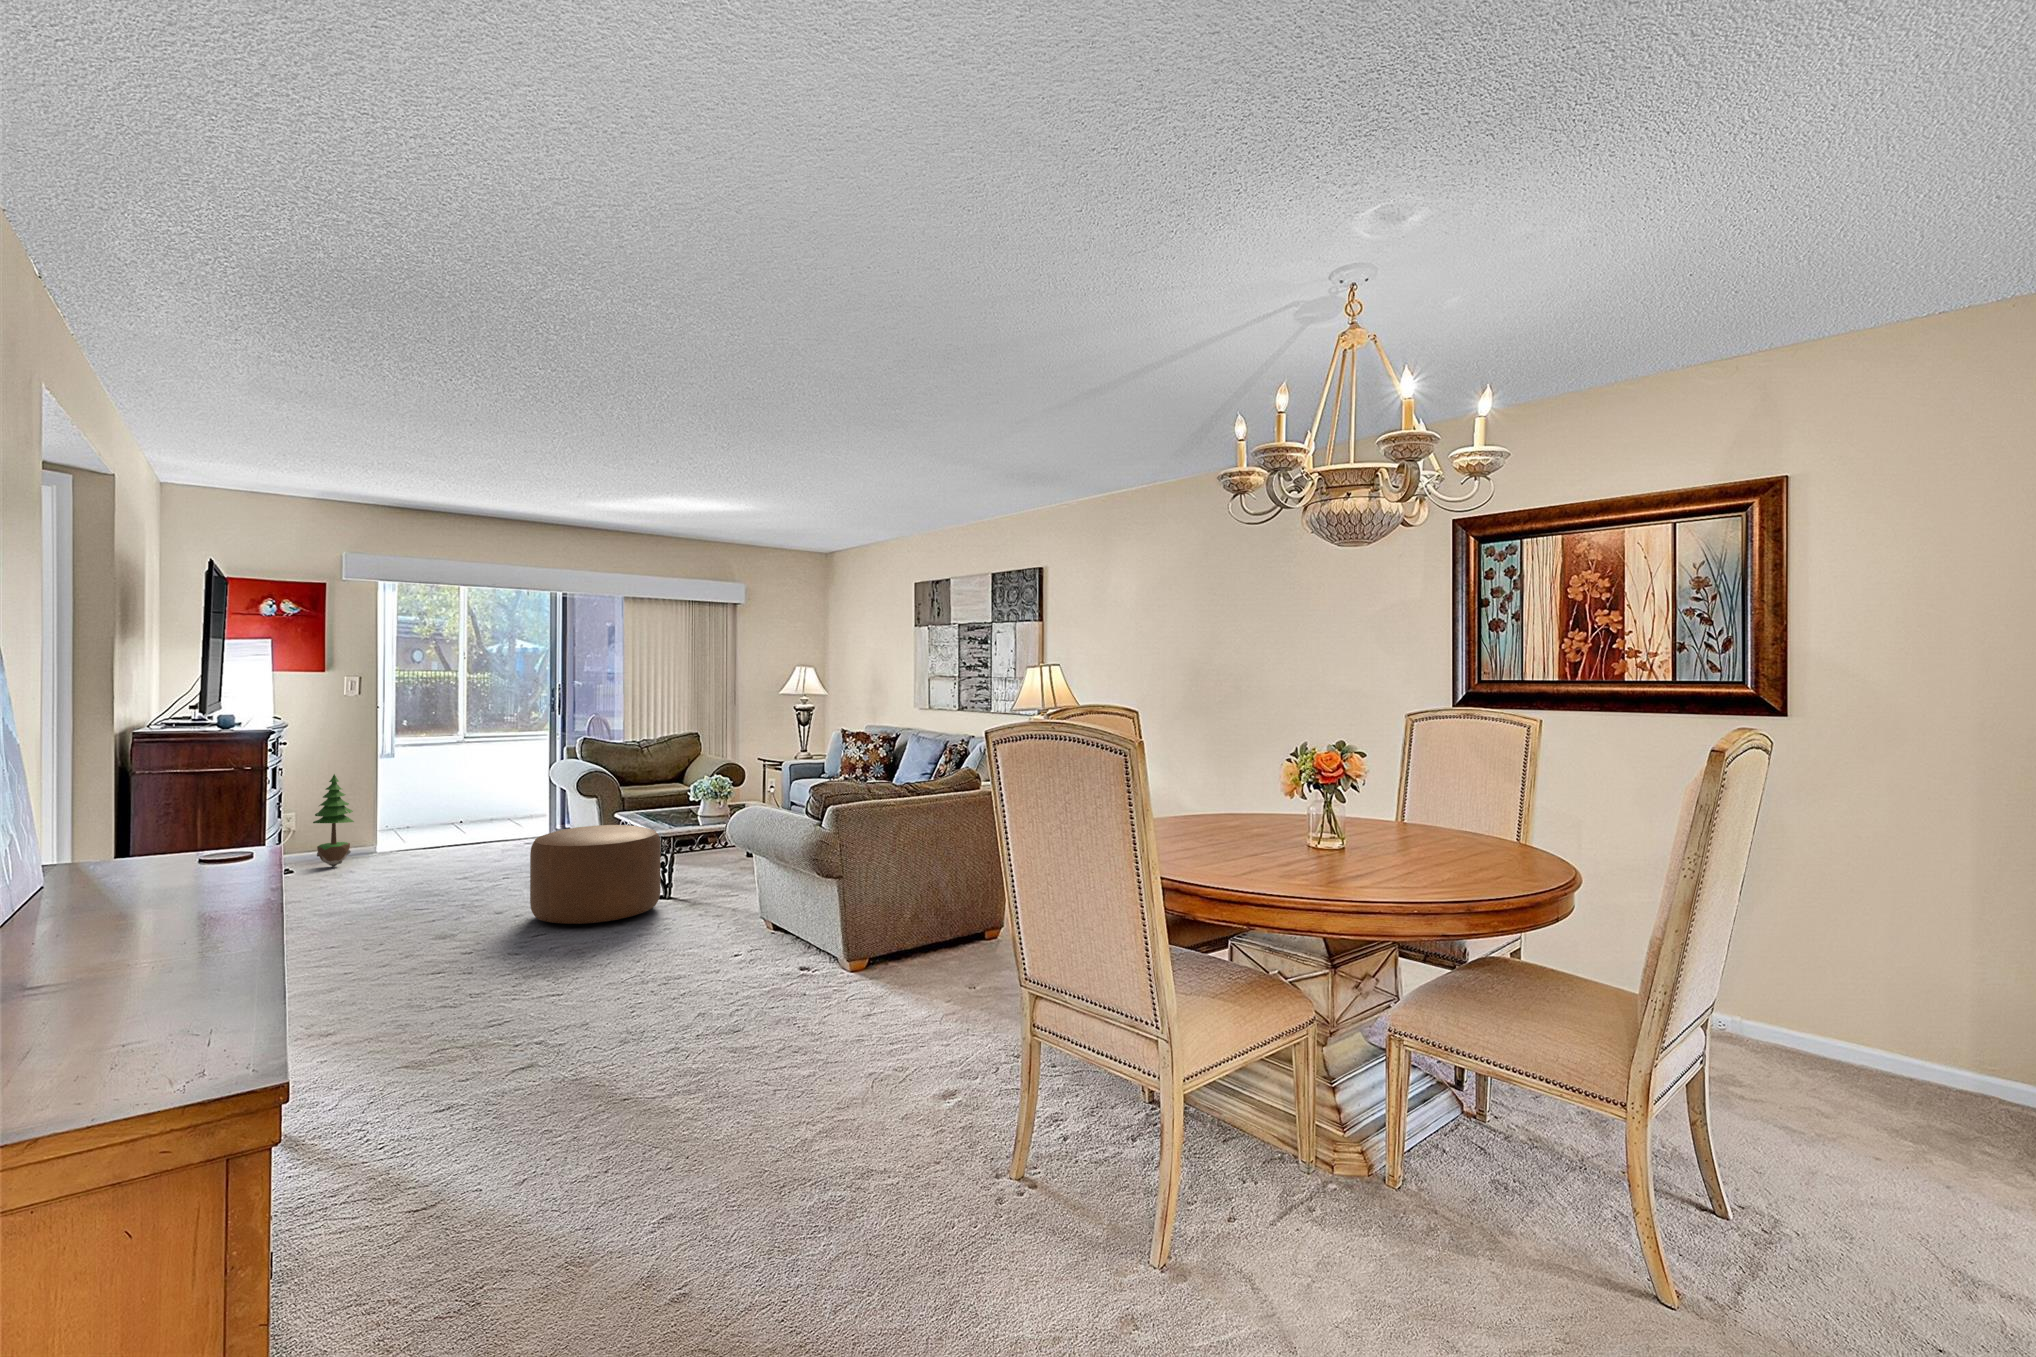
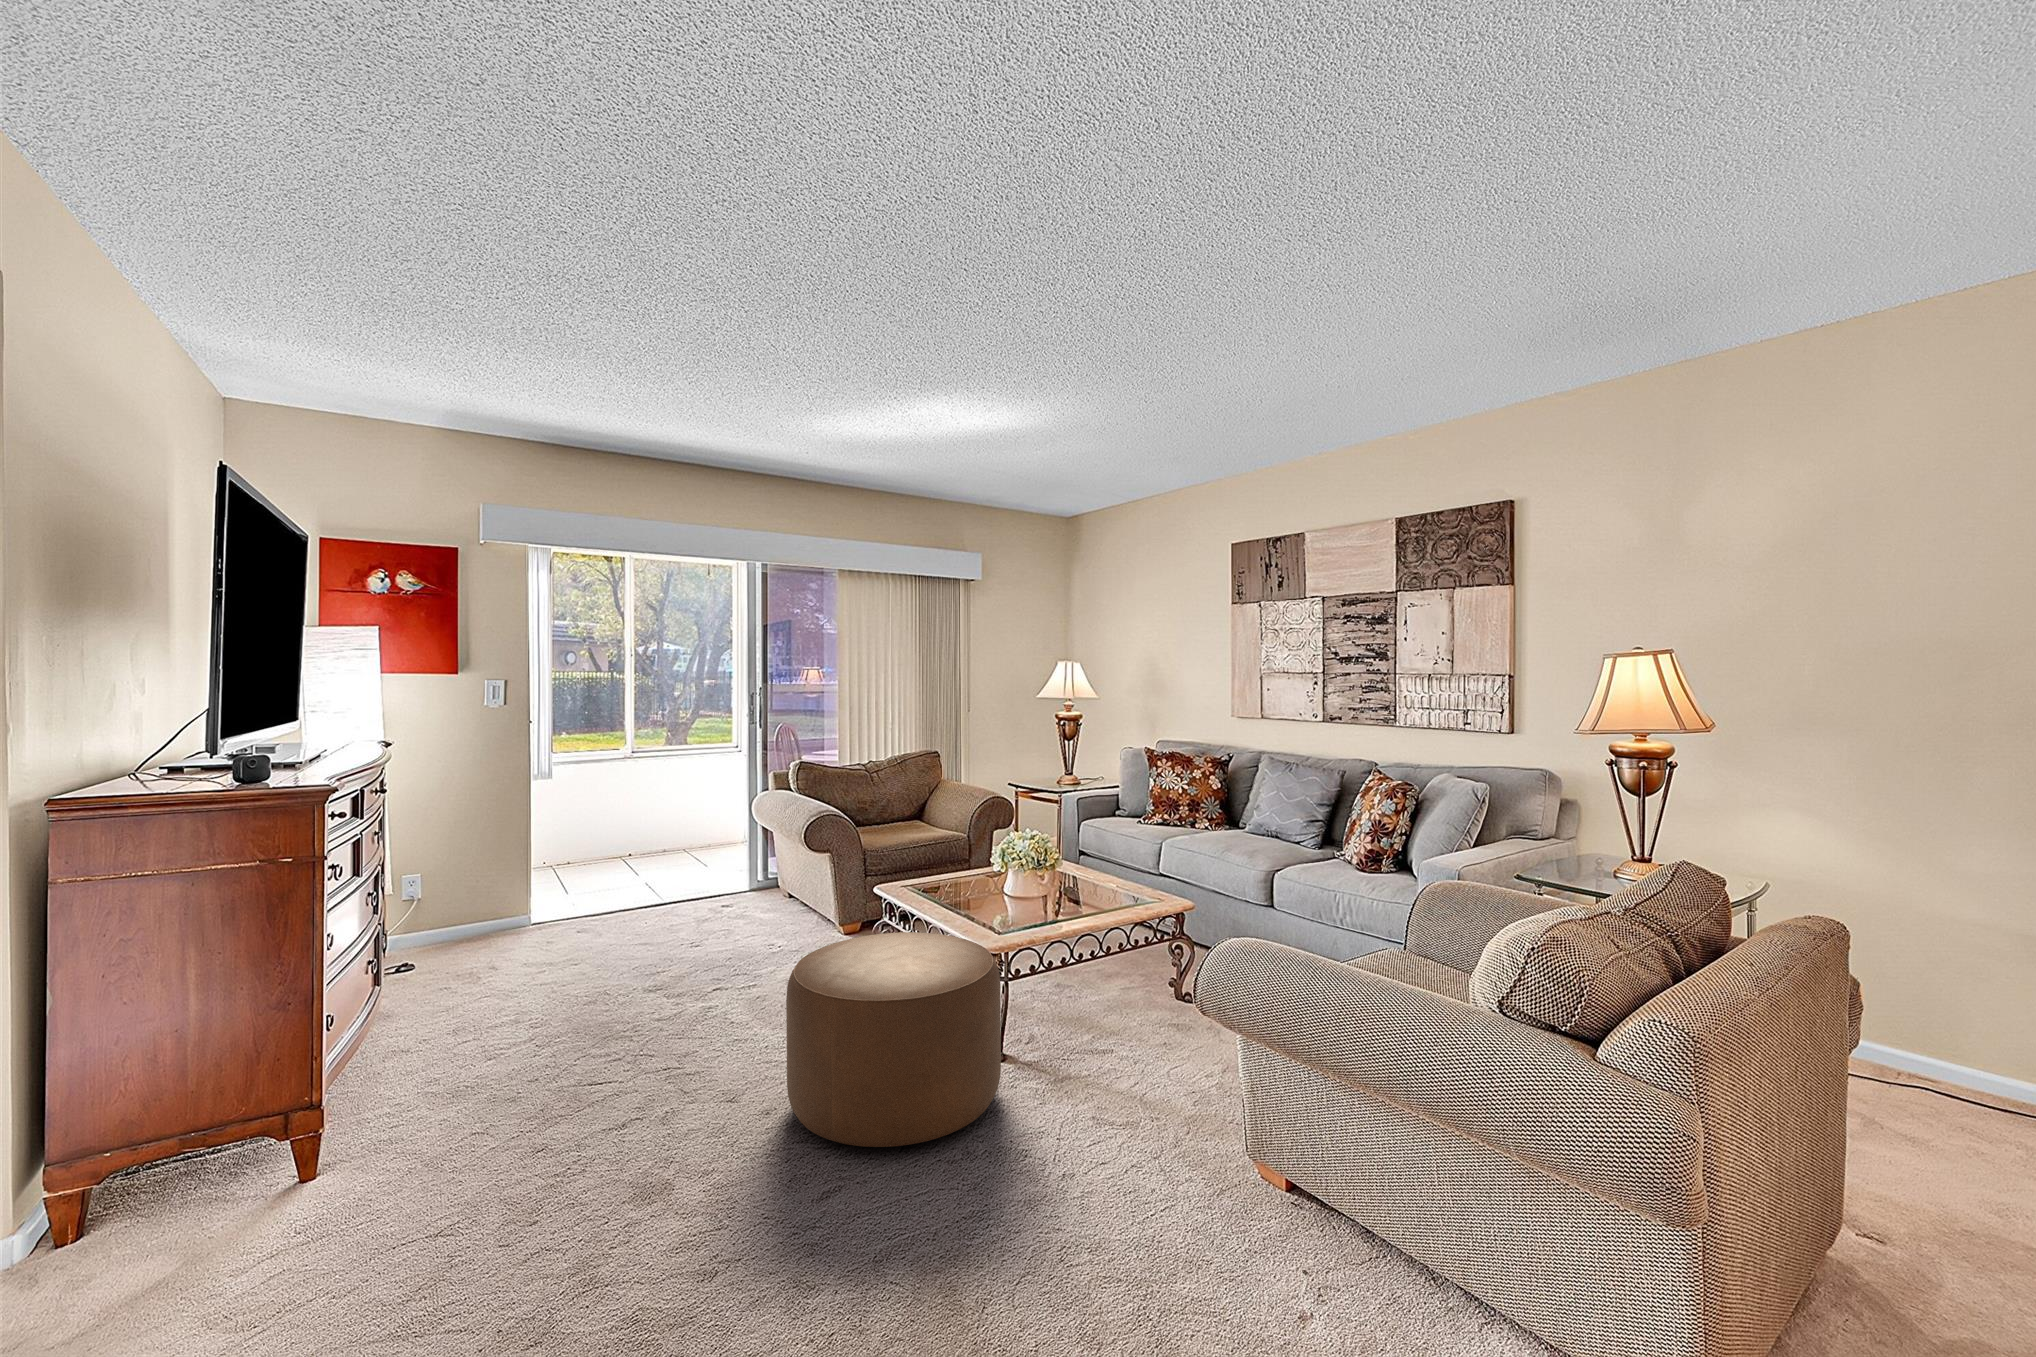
potted tree: present [313,774,354,867] -> none [444,819,501,953]

